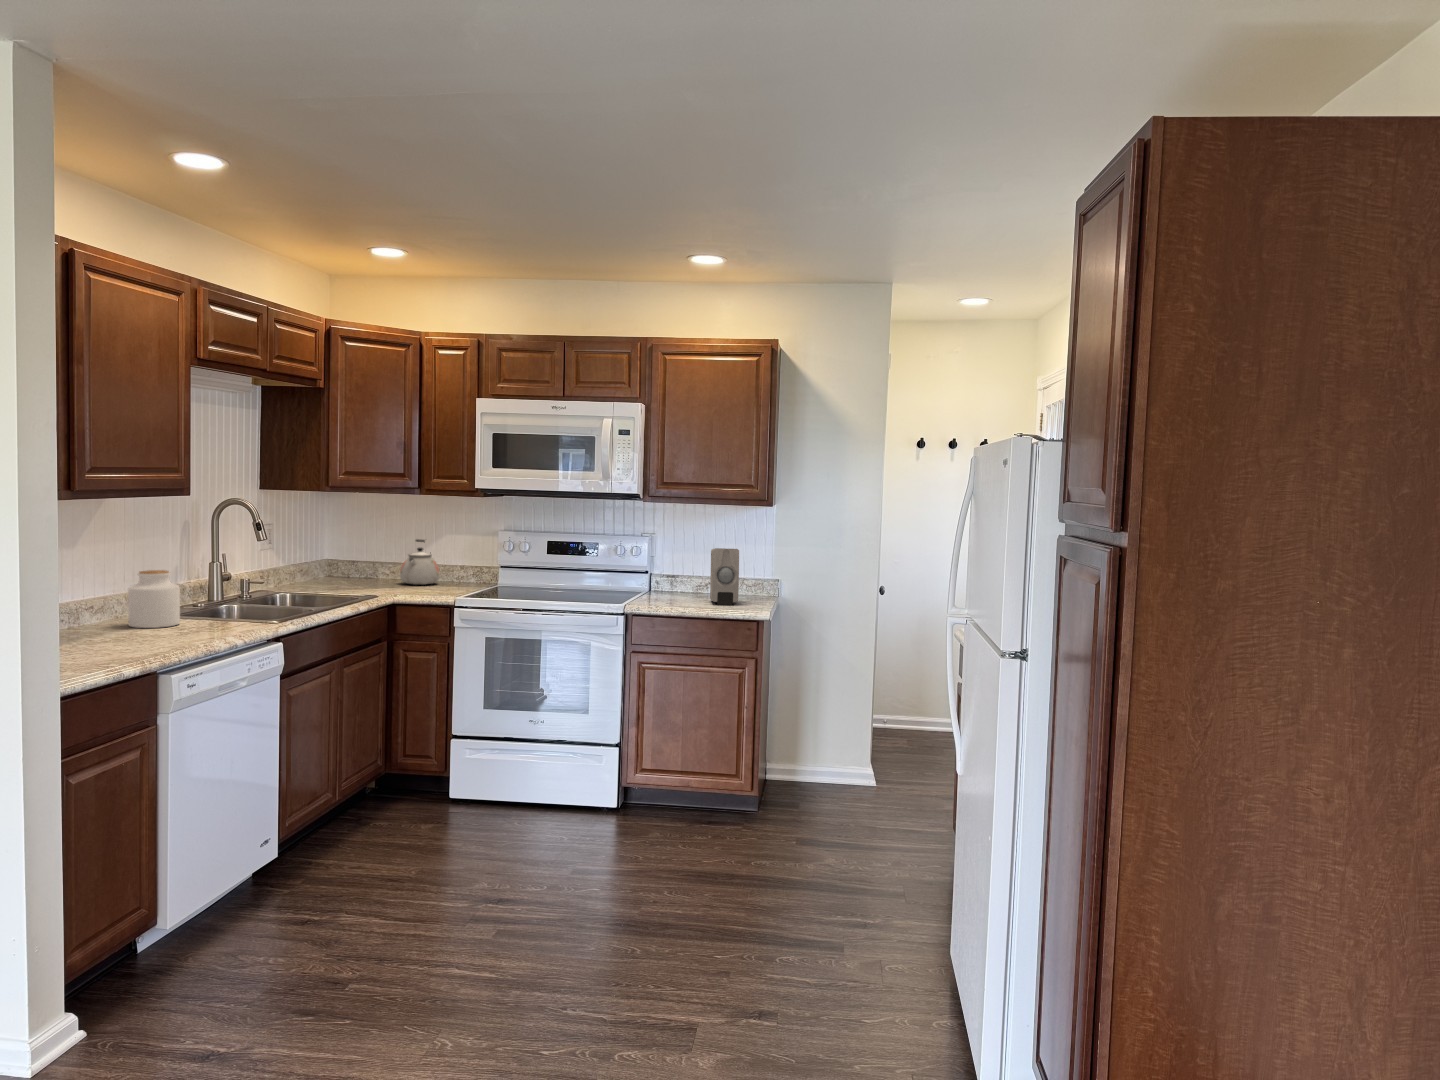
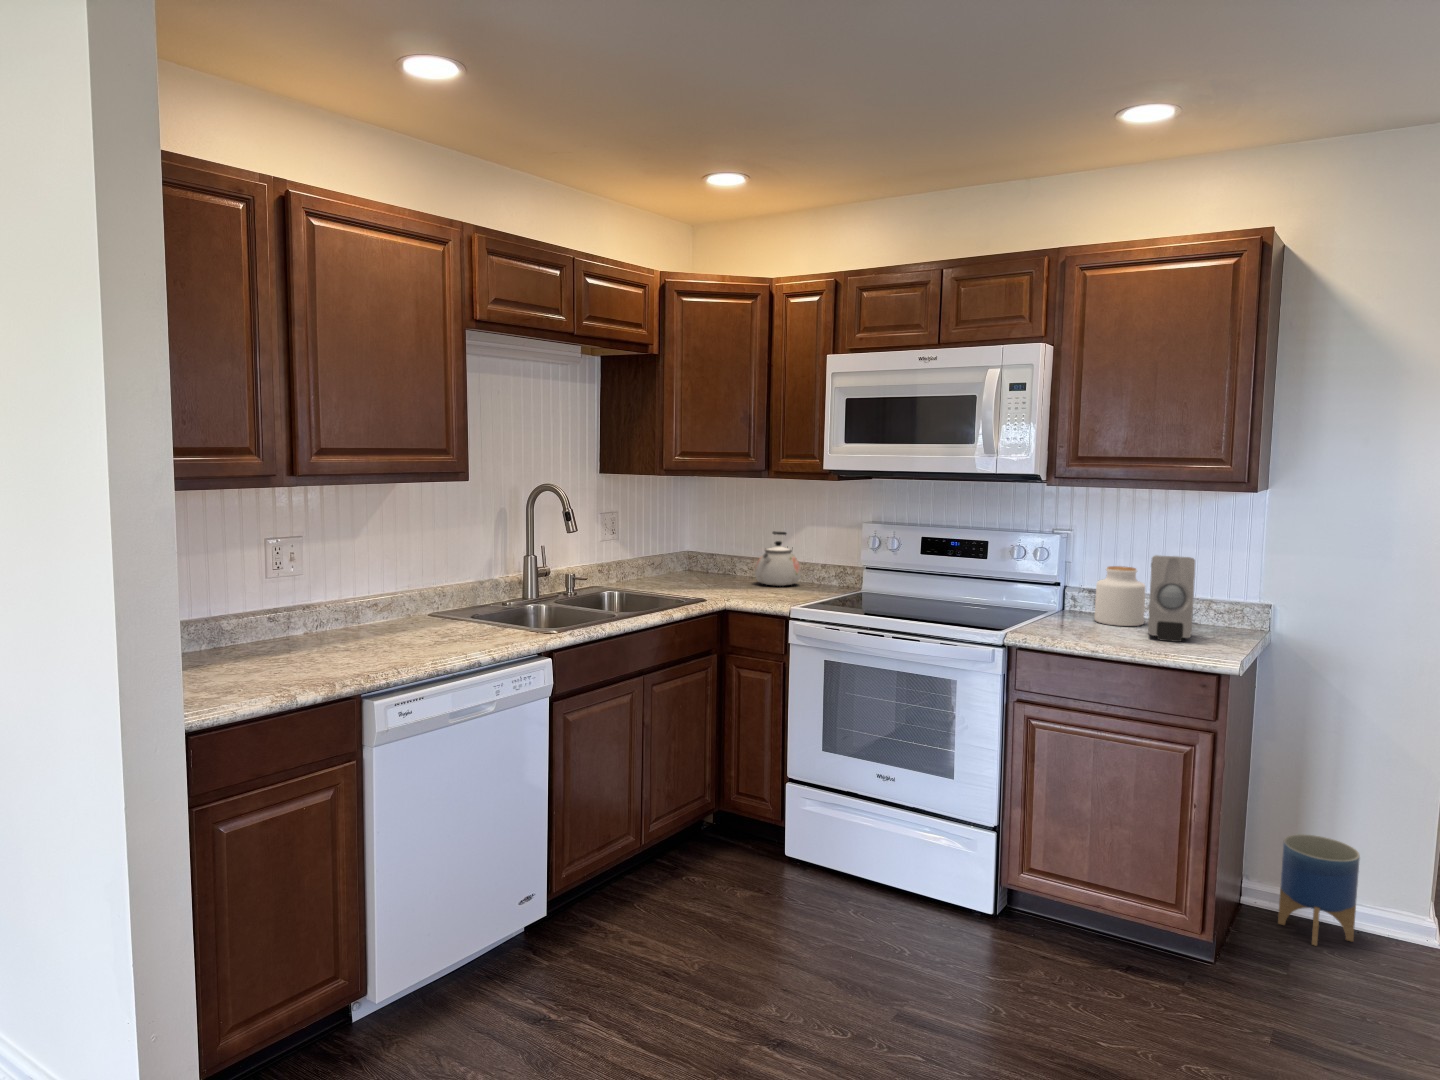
jar: present [128,570,180,628] -> present [1095,566,1146,626]
planter: none [790,726,833,794] -> present [1278,834,1360,946]

